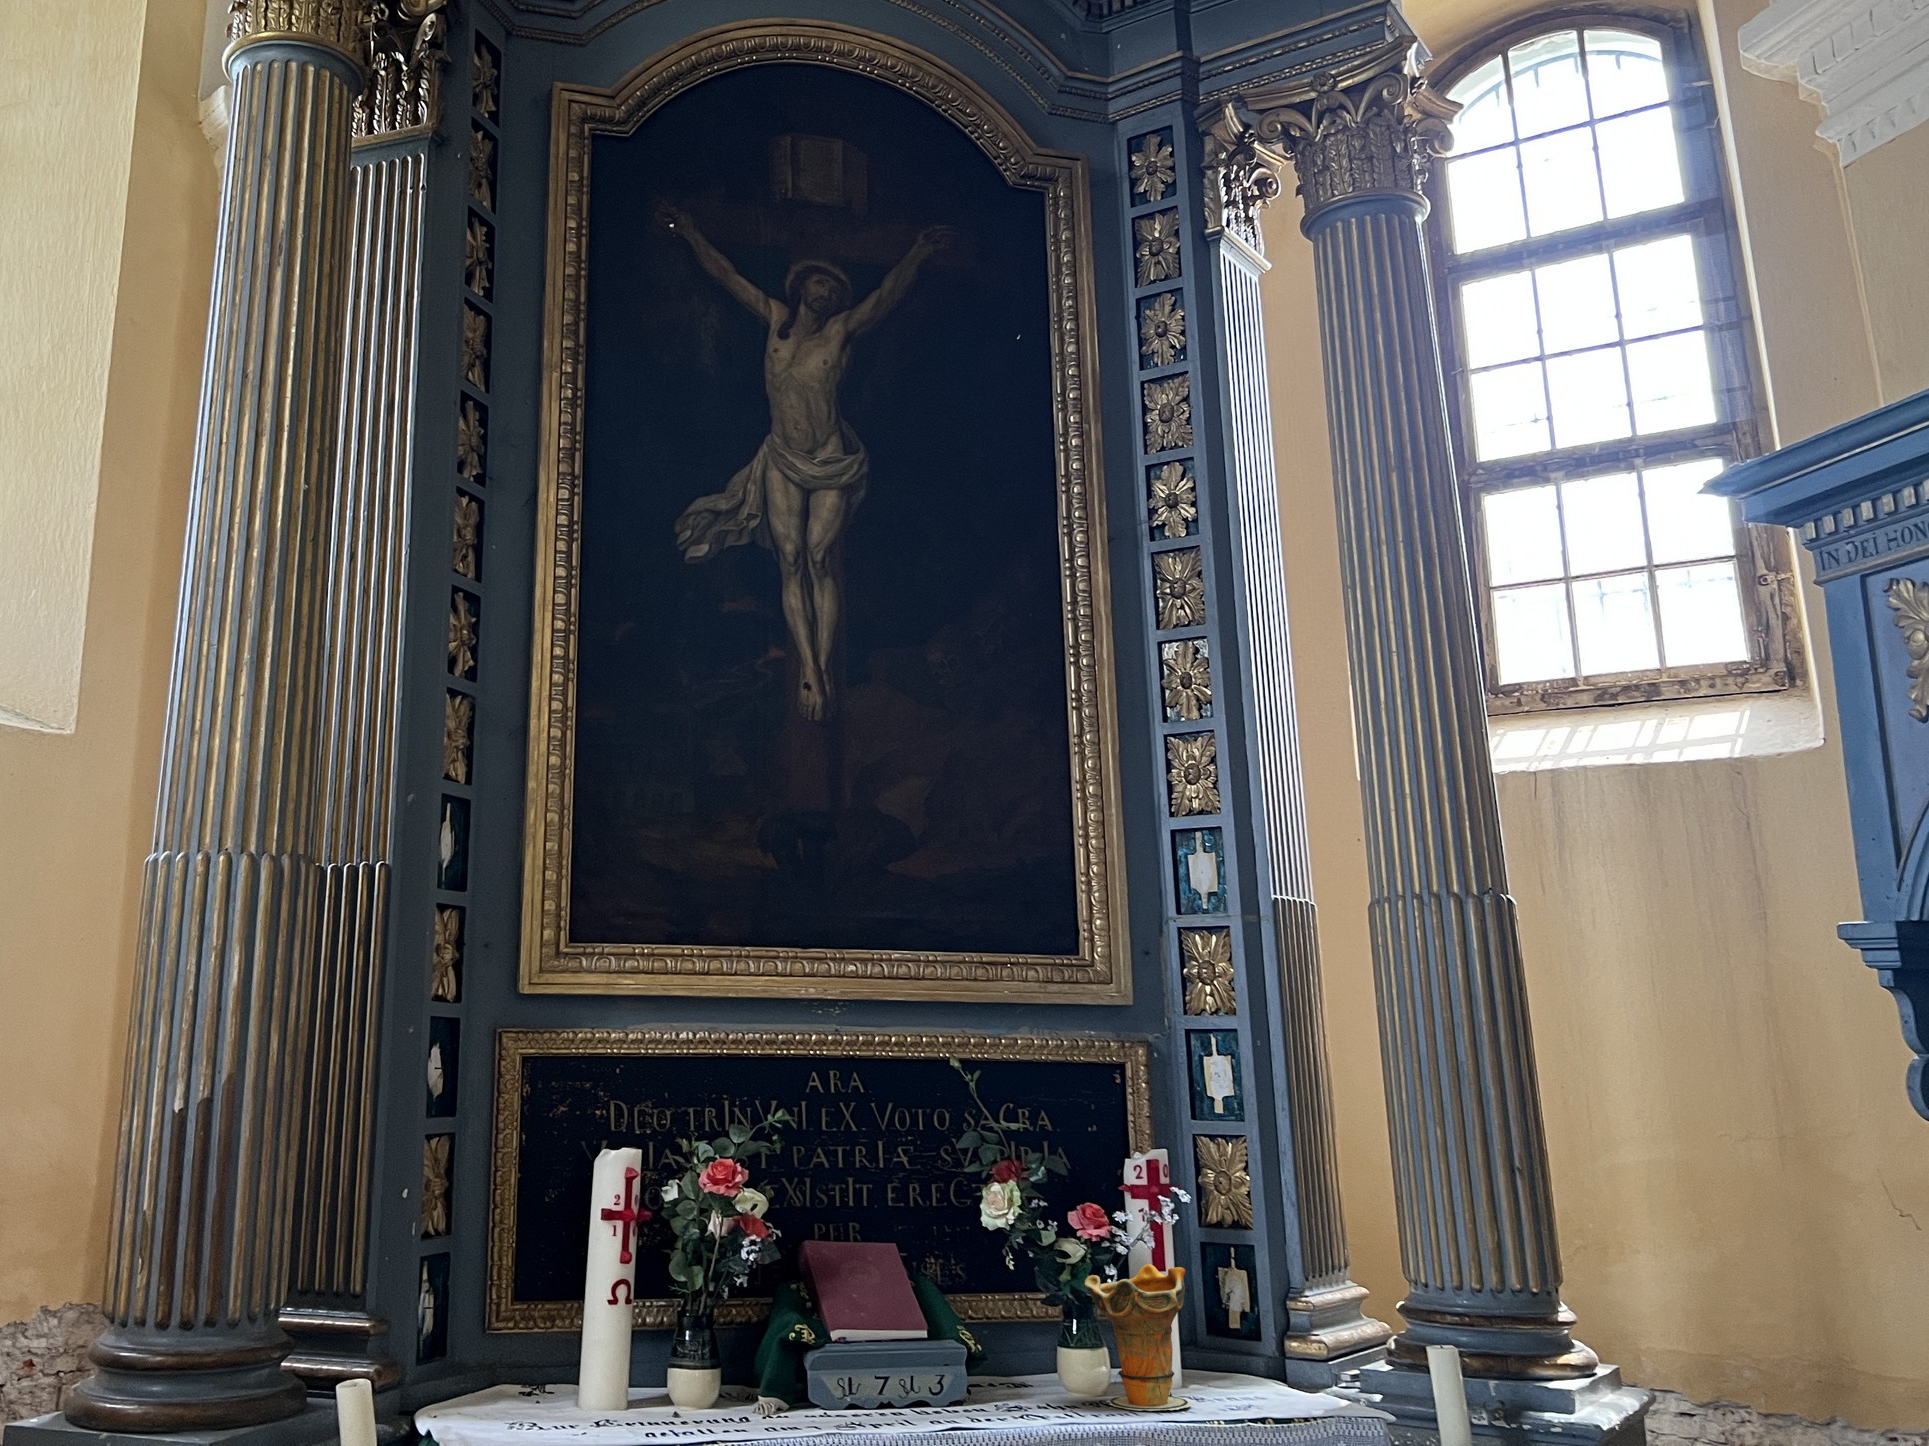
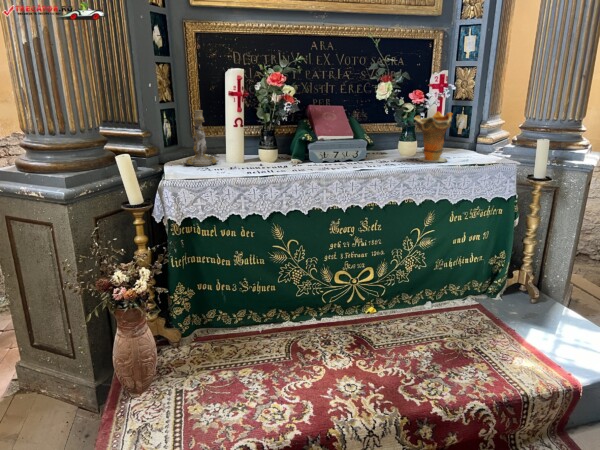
candlestick: none [472,1258,566,1416] -> present [185,110,219,166]

